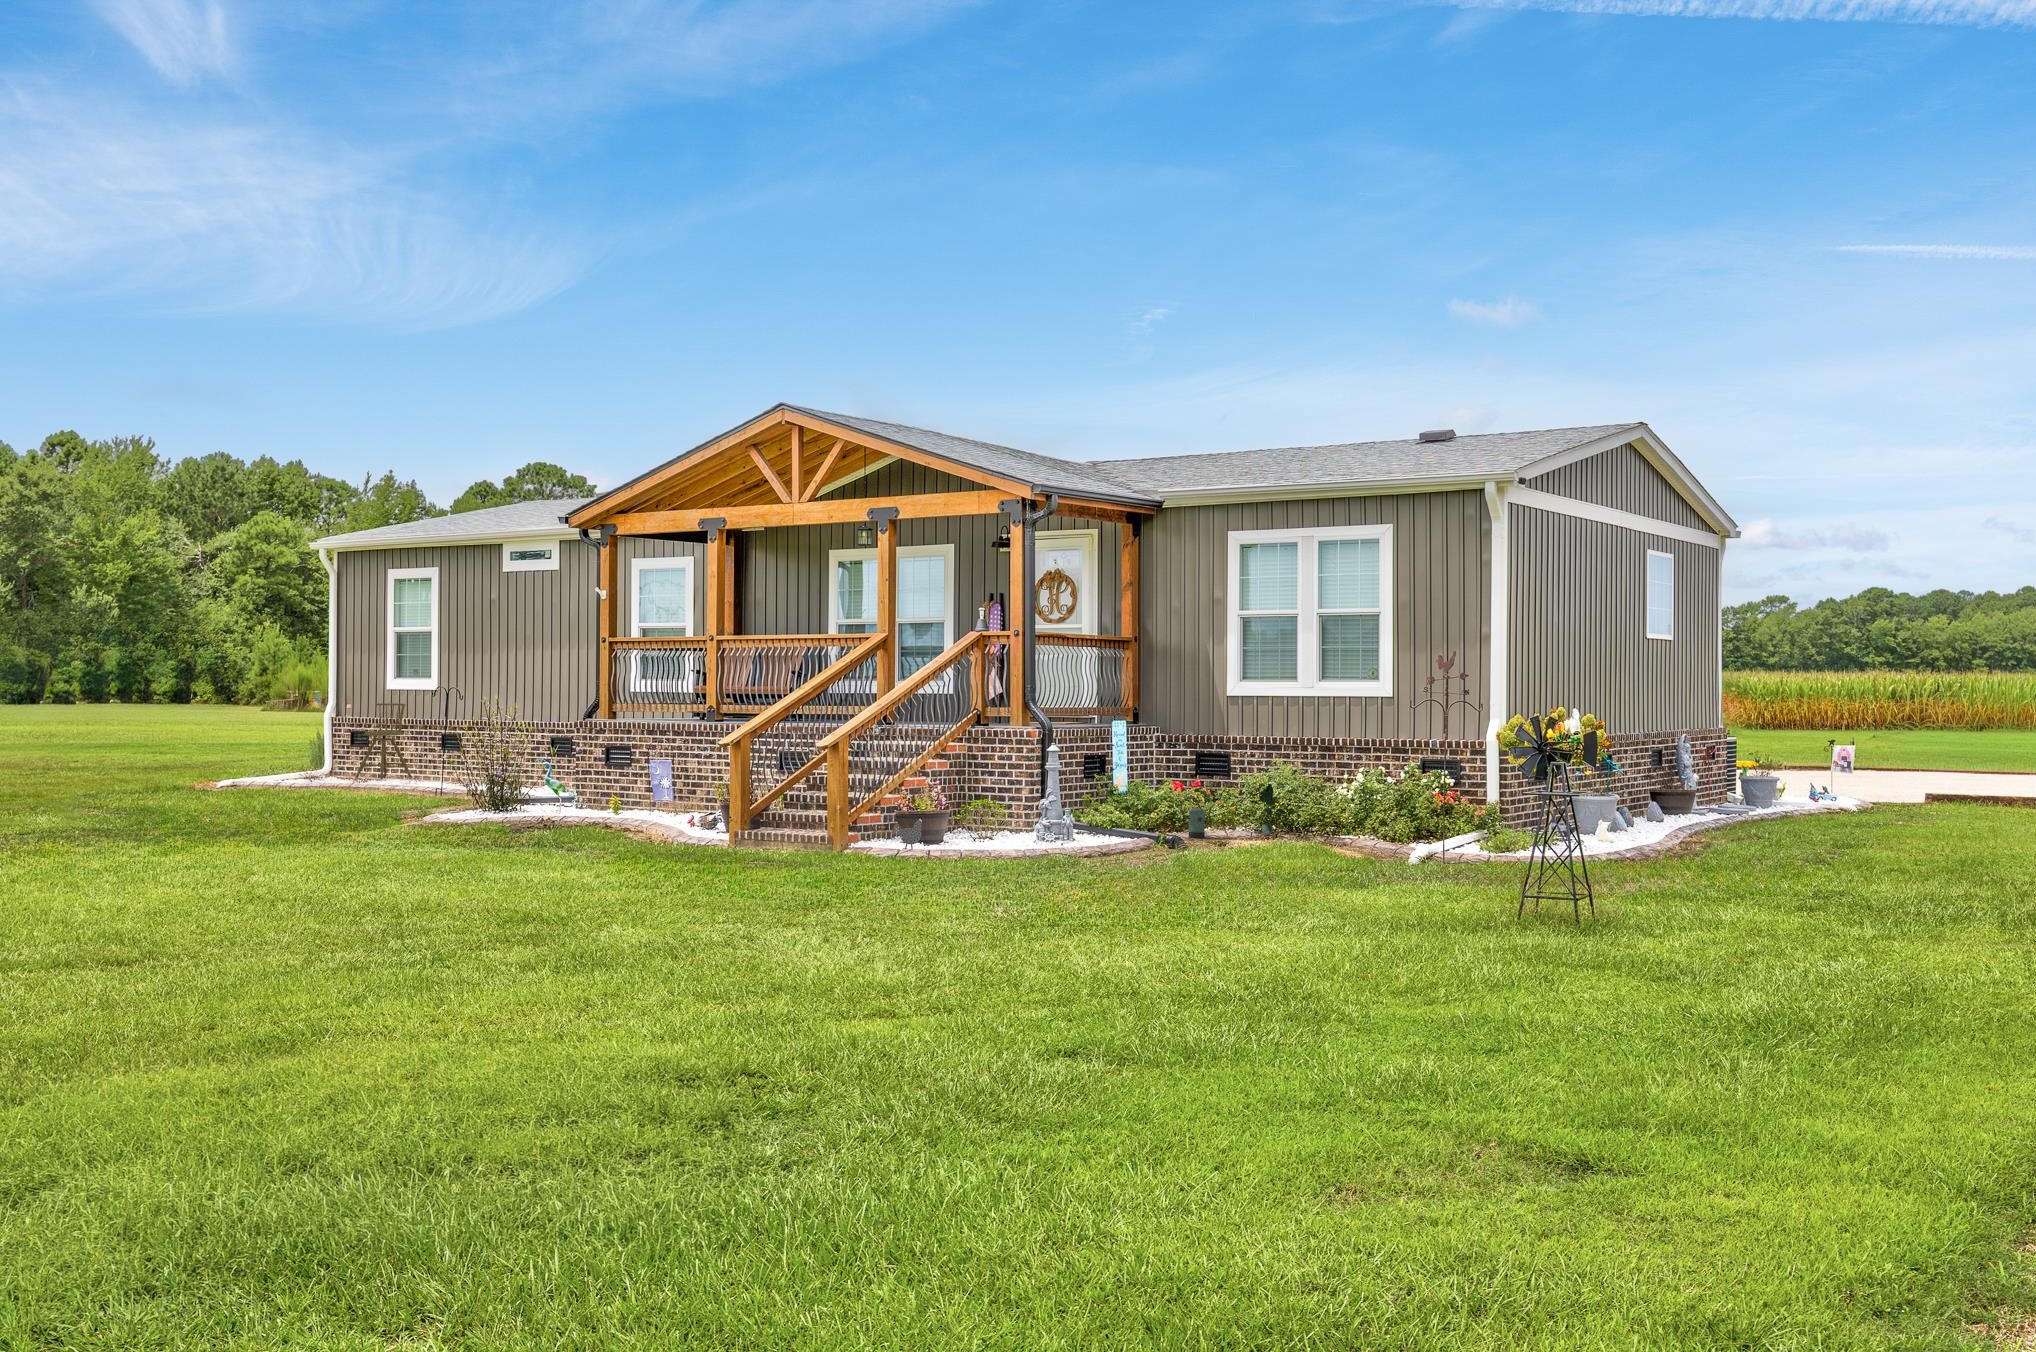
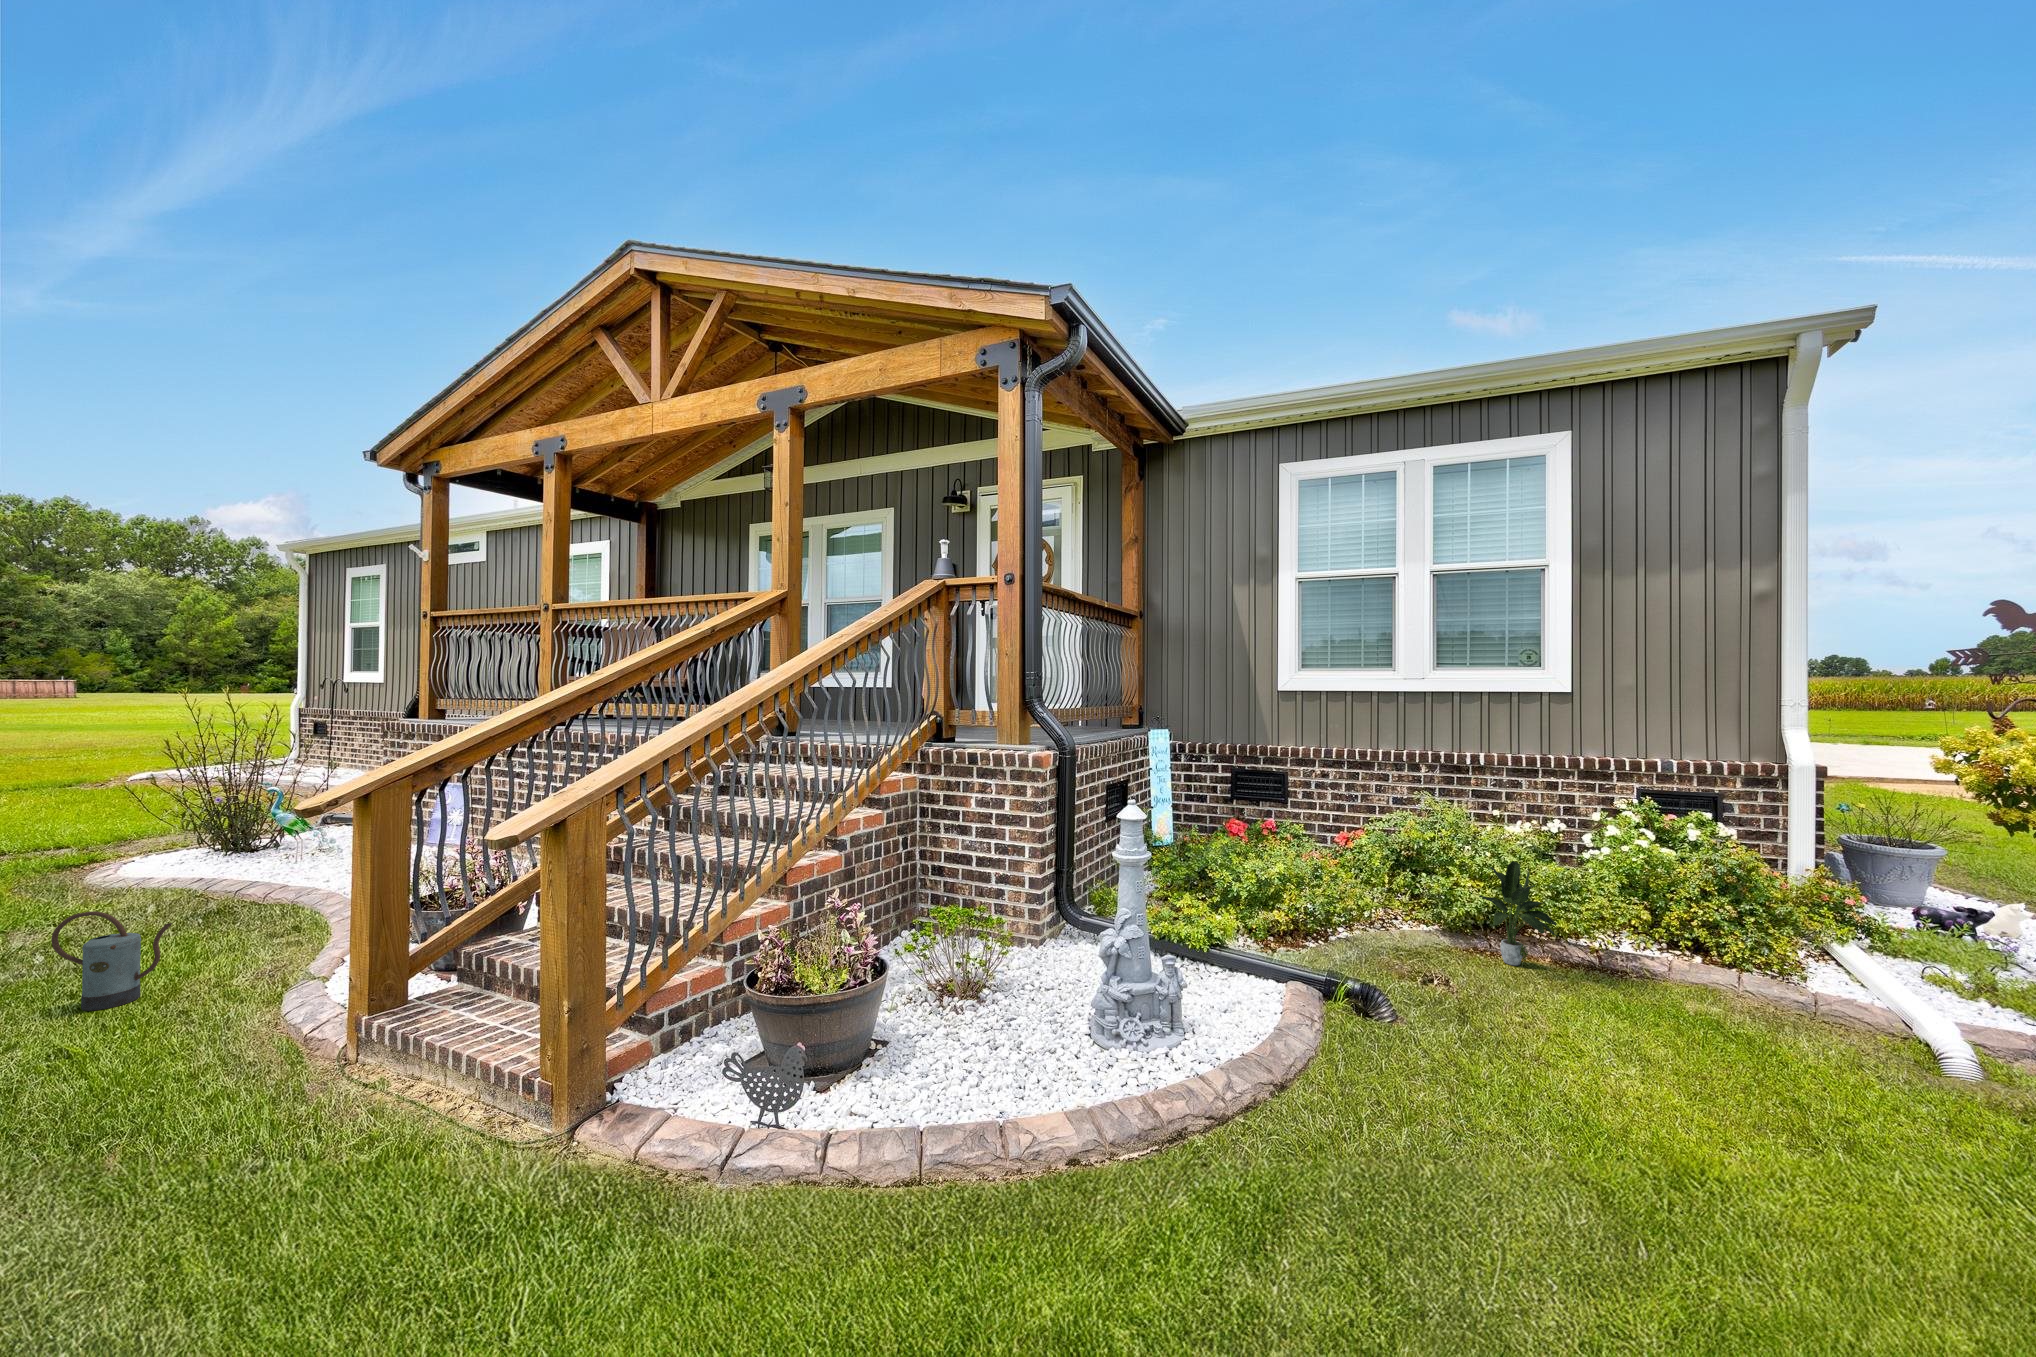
chair: present [355,703,412,779] -> none [286,695,357,773]
watering can: present [1180,797,1214,838] -> present [51,911,172,1011]

